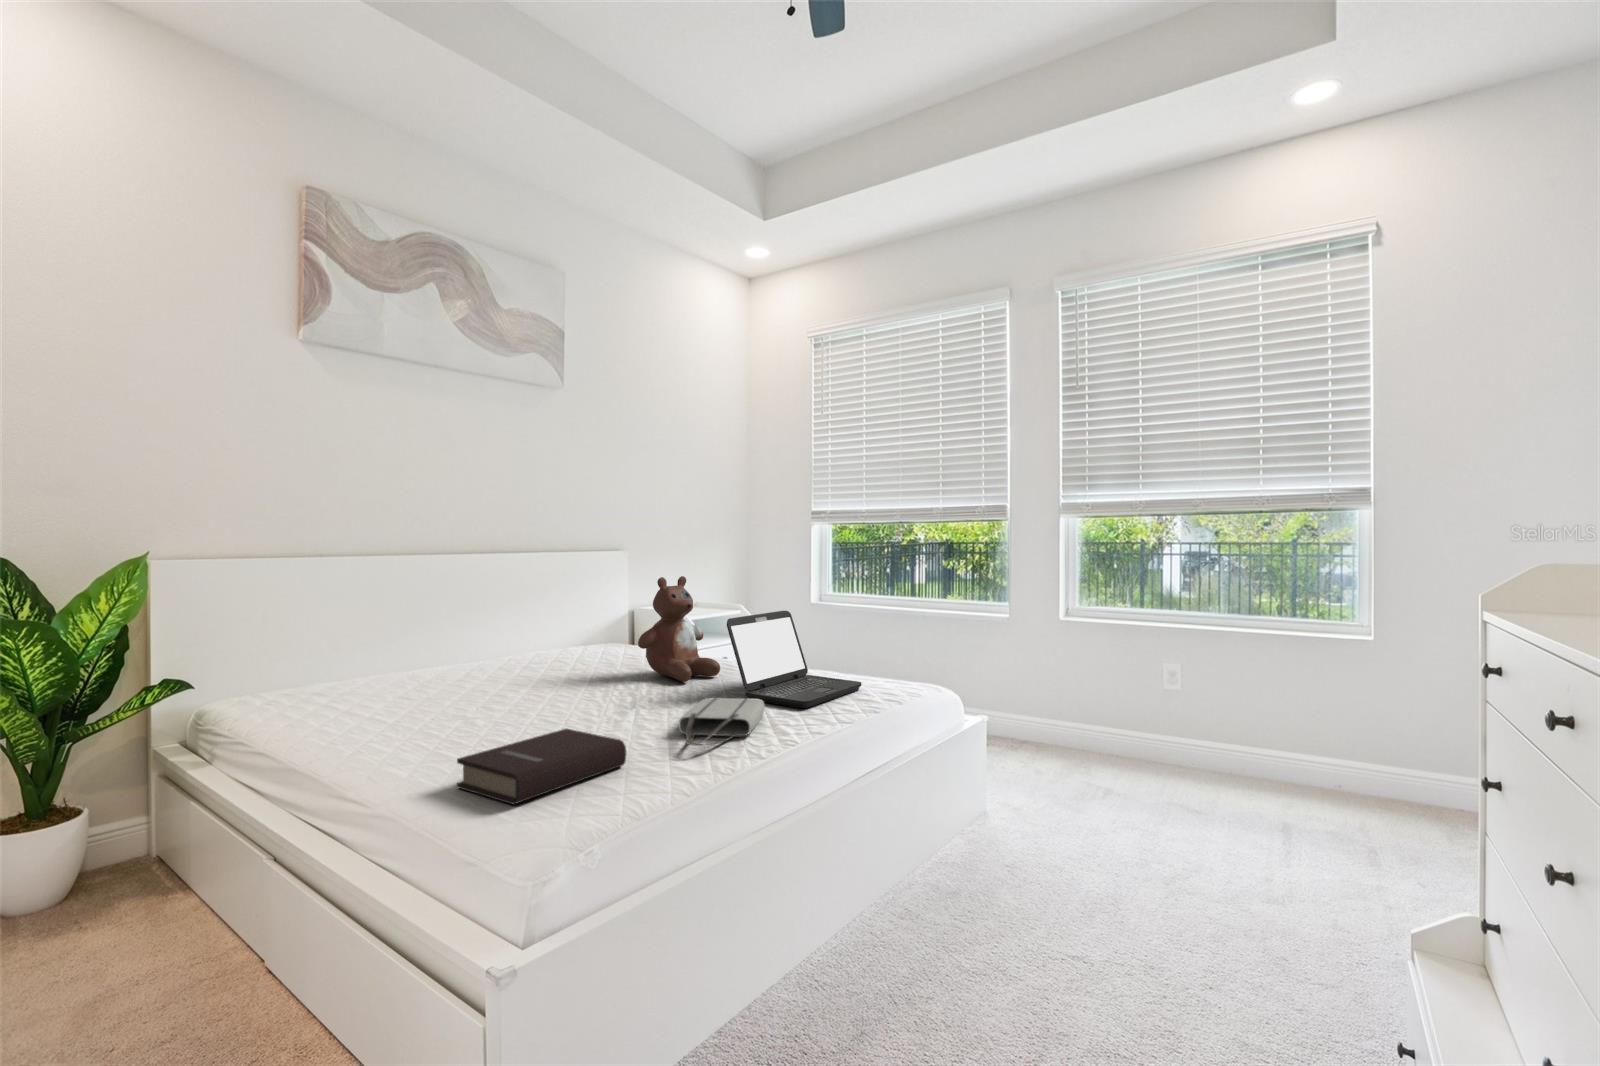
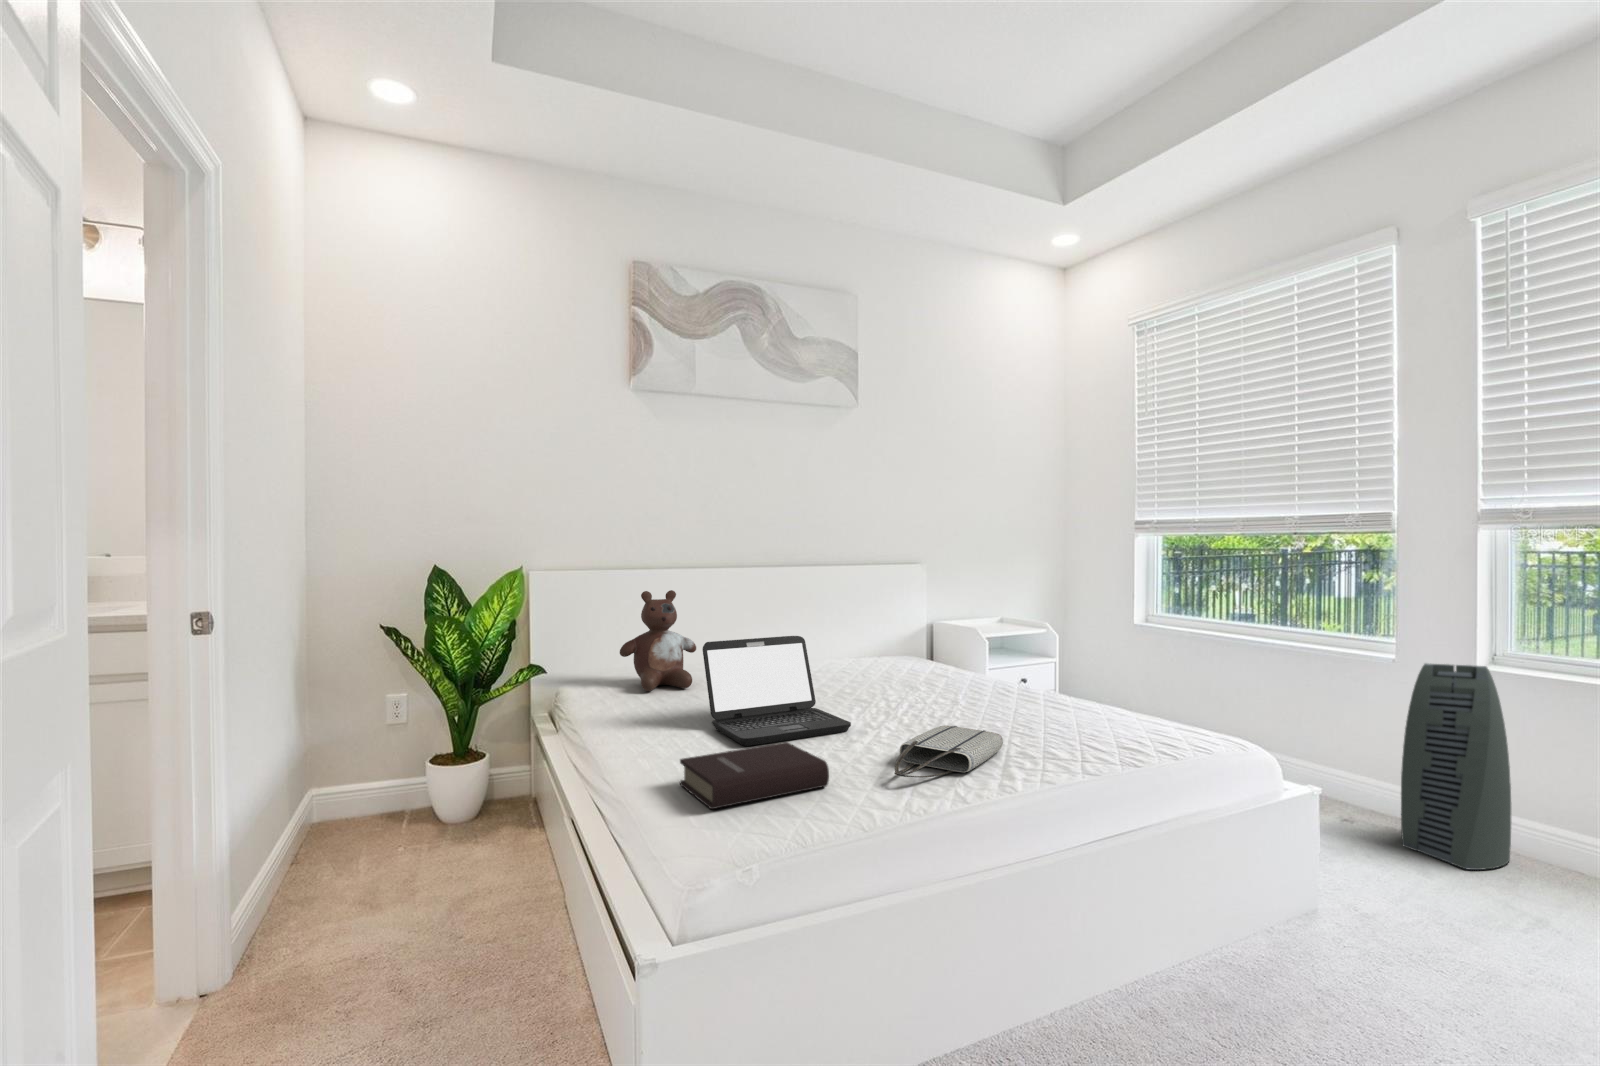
stuffed bear: present [638,576,720,682] -> present [620,590,696,691]
laptop: present [727,611,862,708] -> present [703,636,851,746]
air purifier: none [1018,618,1080,768] -> present [1401,663,1511,870]

